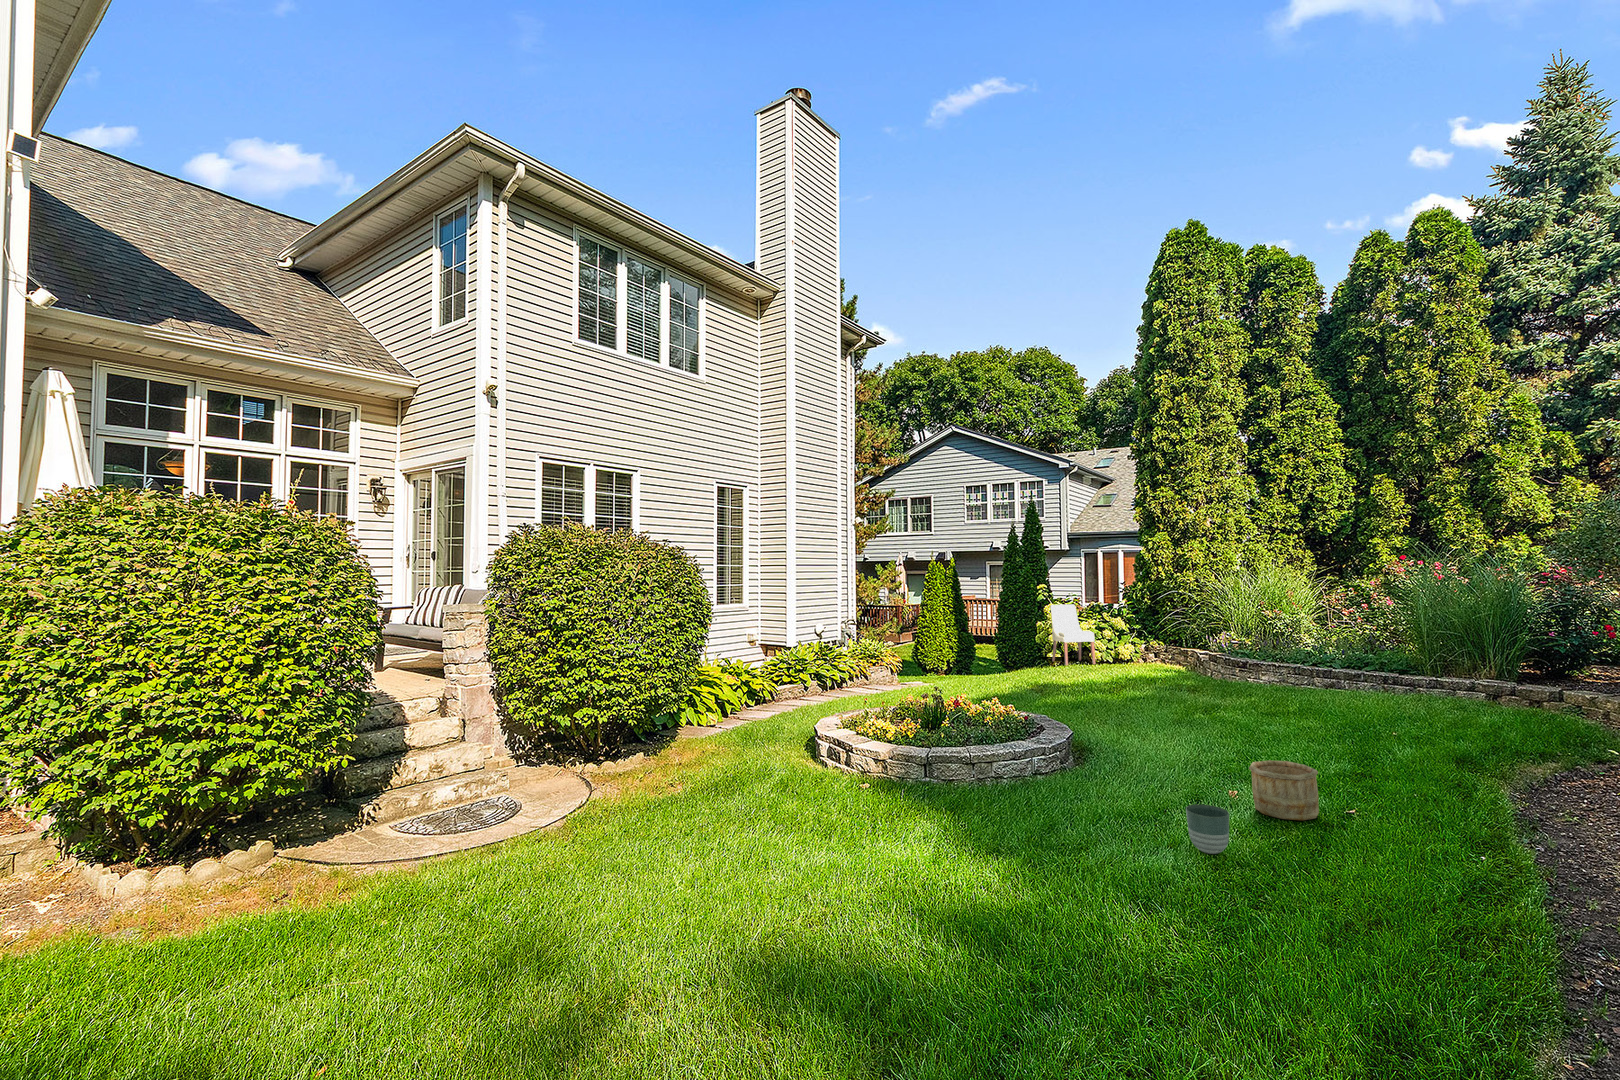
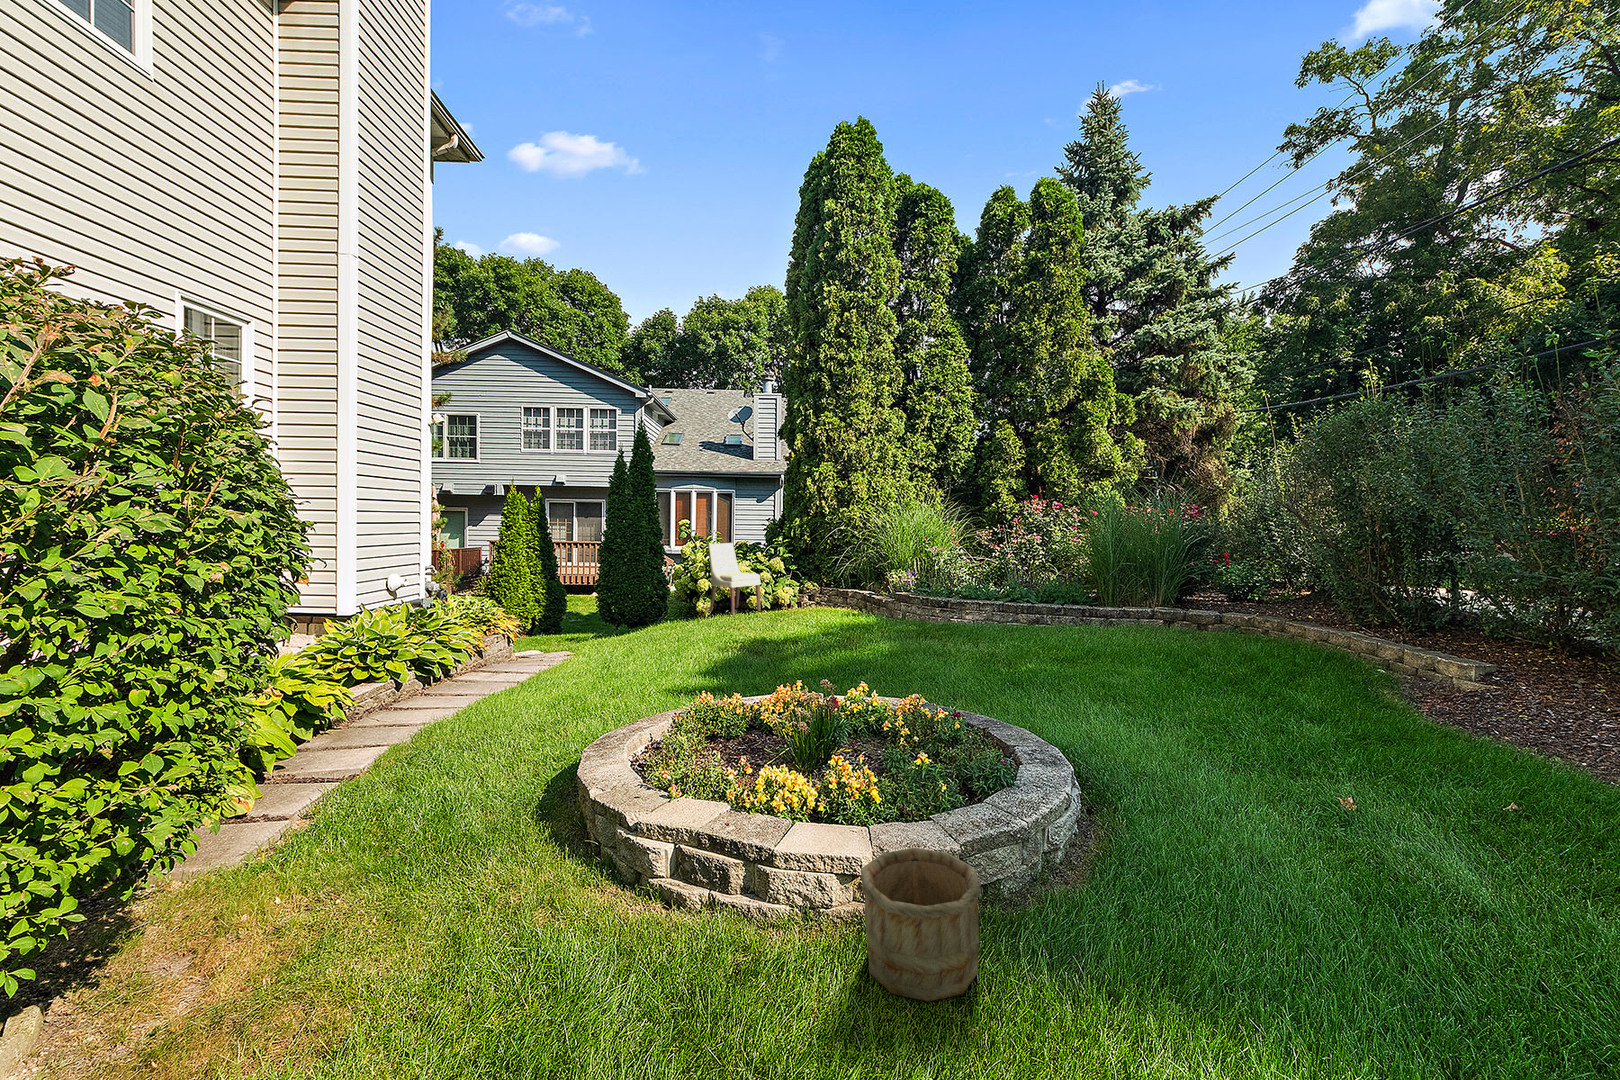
wooden bucket: present [1249,760,1319,821] -> present [861,847,981,1001]
planter: present [1186,804,1229,854] -> none [1390,810,1466,887]

